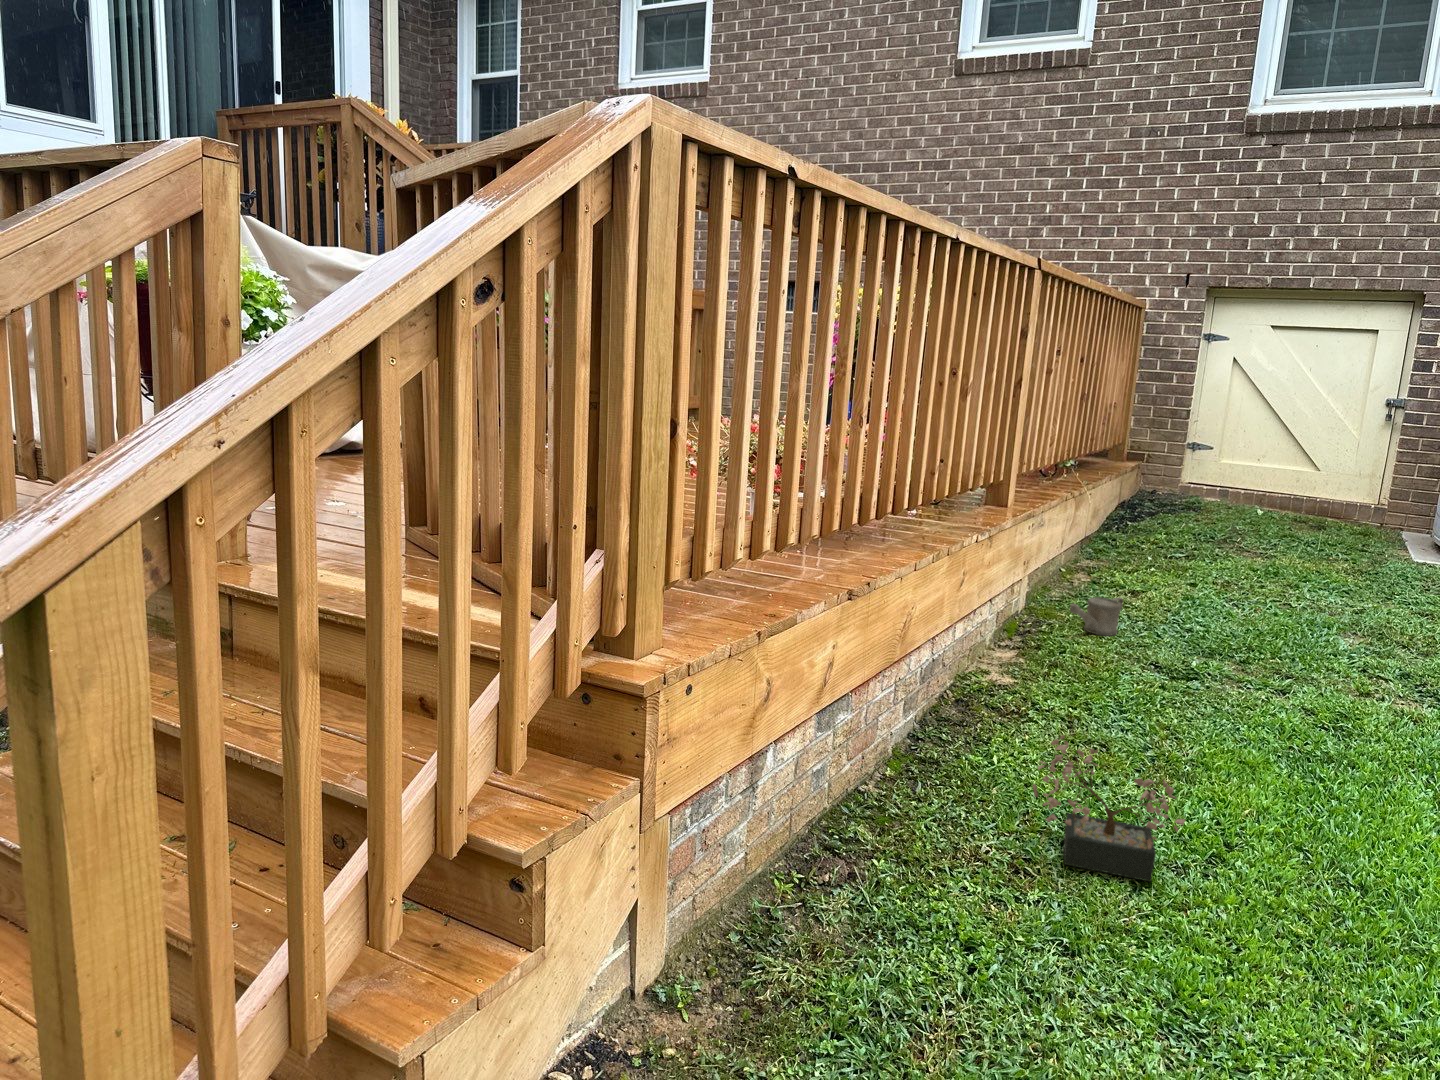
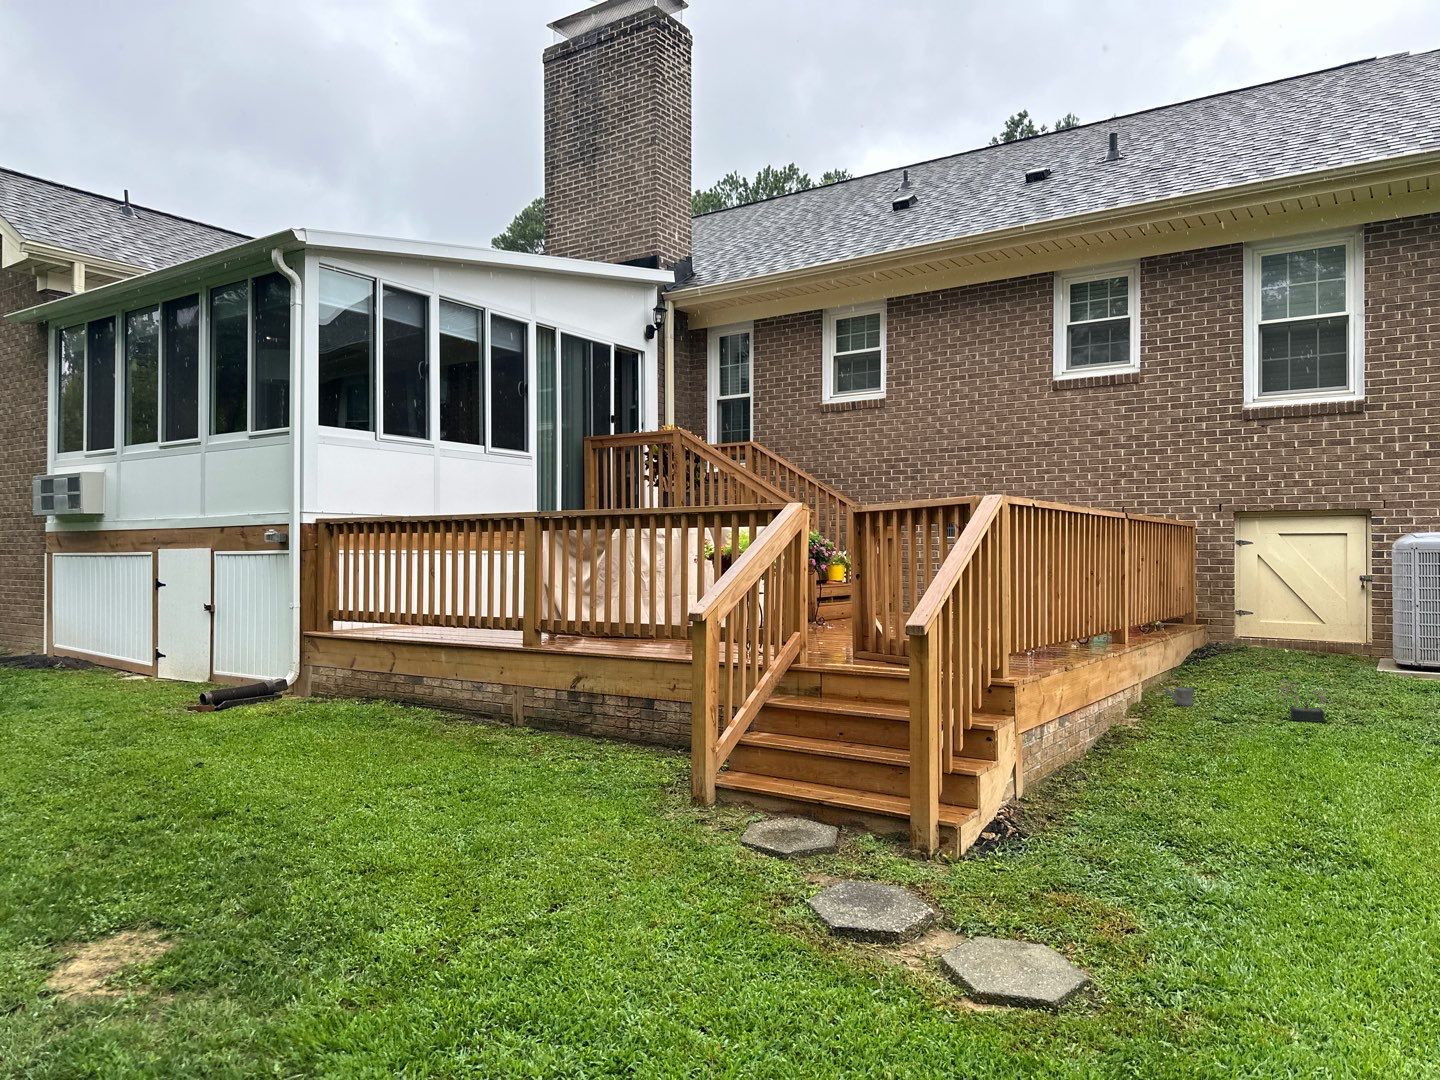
decorative plant: present [1033,735,1185,882] -> present [1281,679,1332,722]

